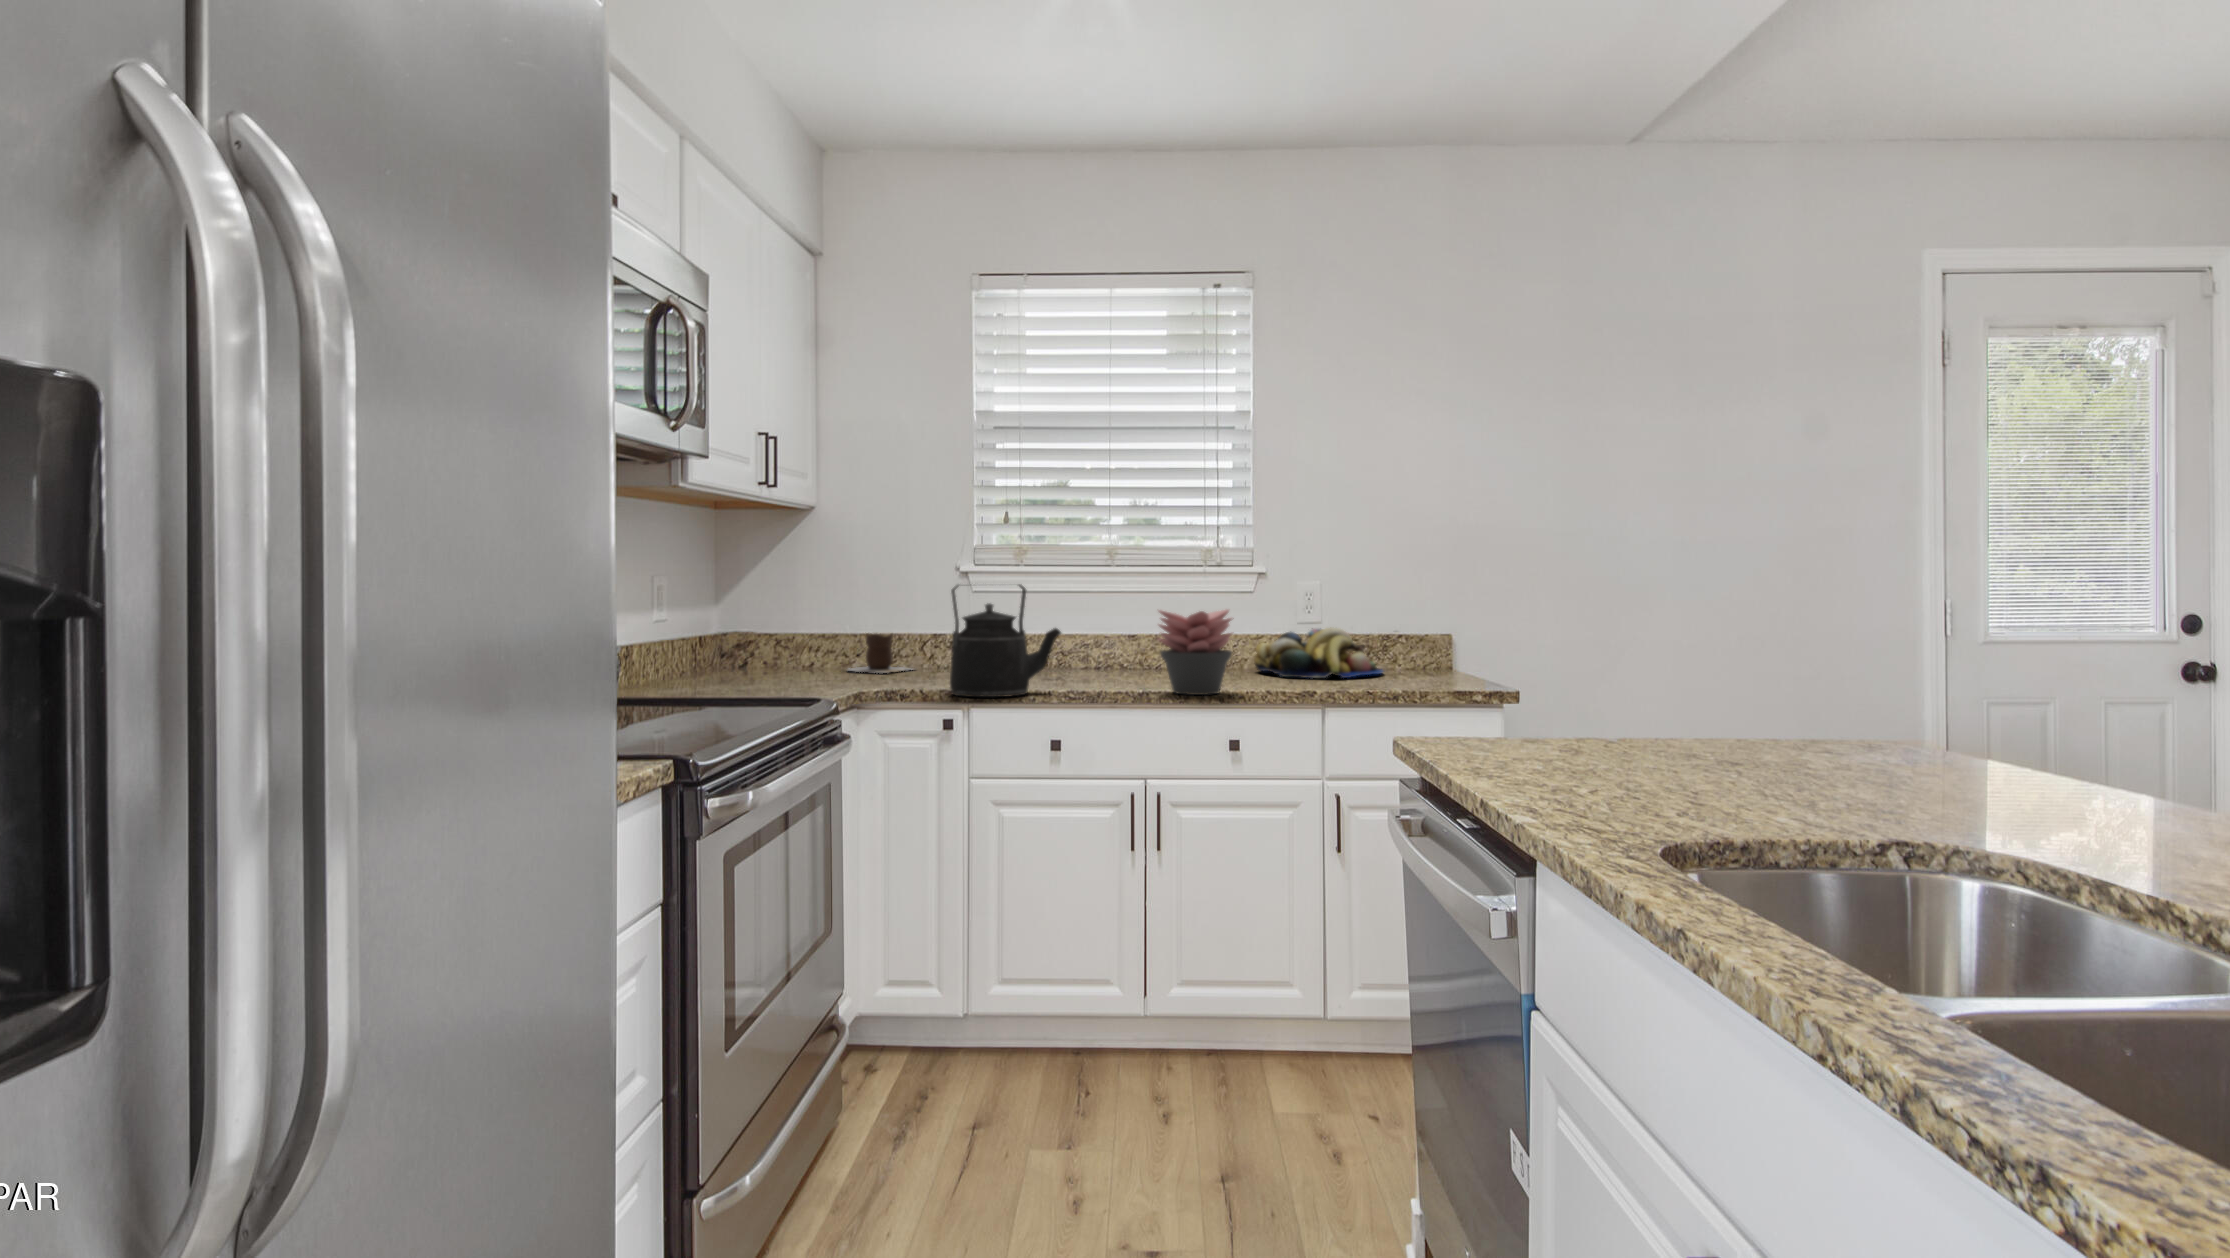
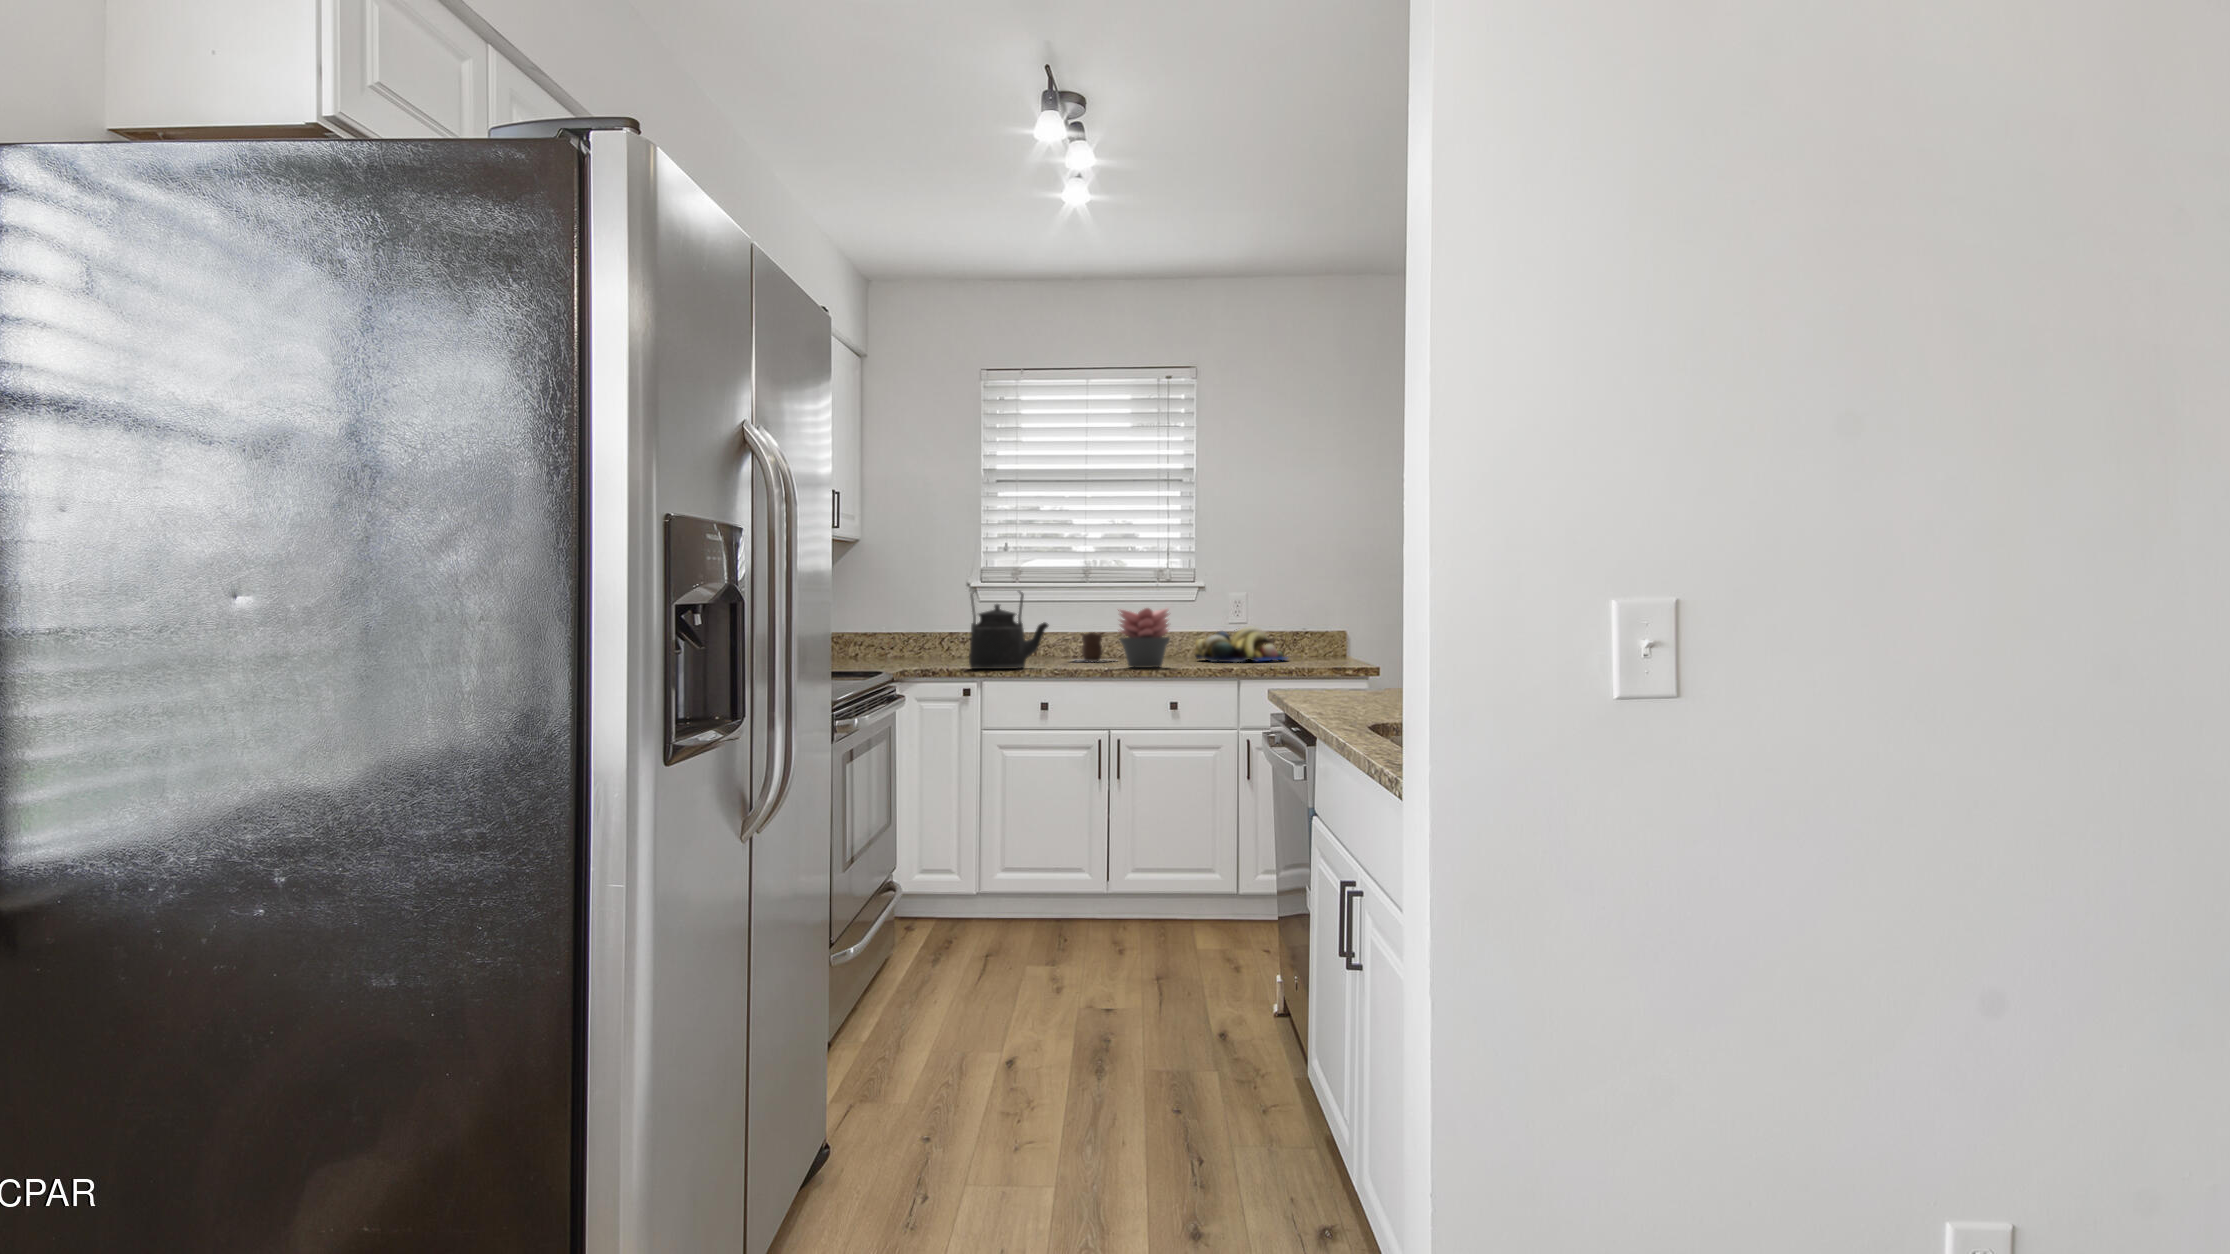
vase: present [849,634,909,673] -> present [1082,633,1103,662]

